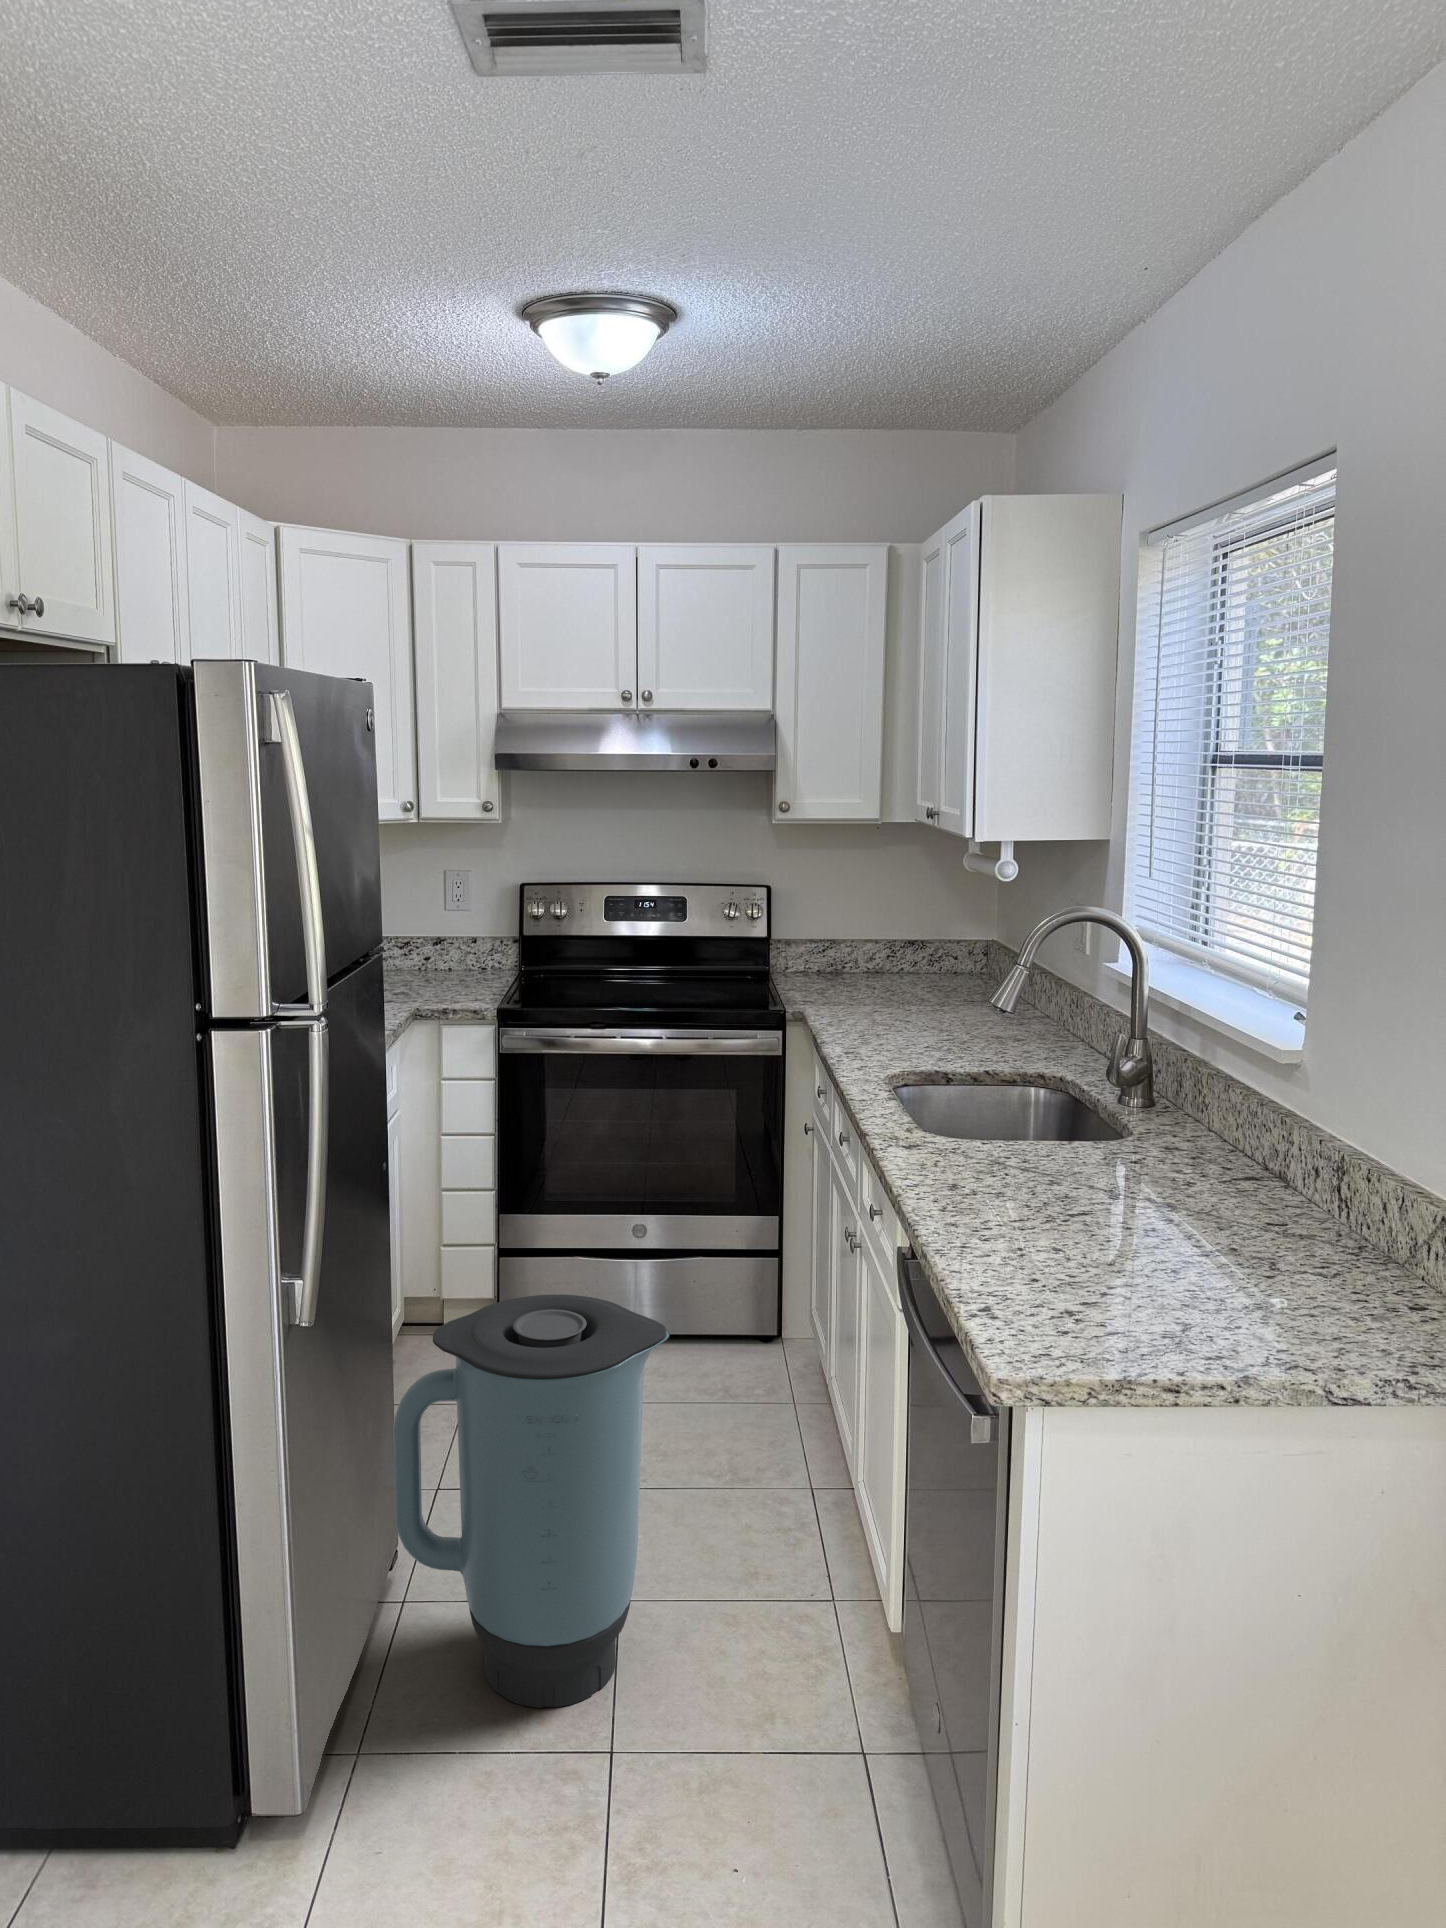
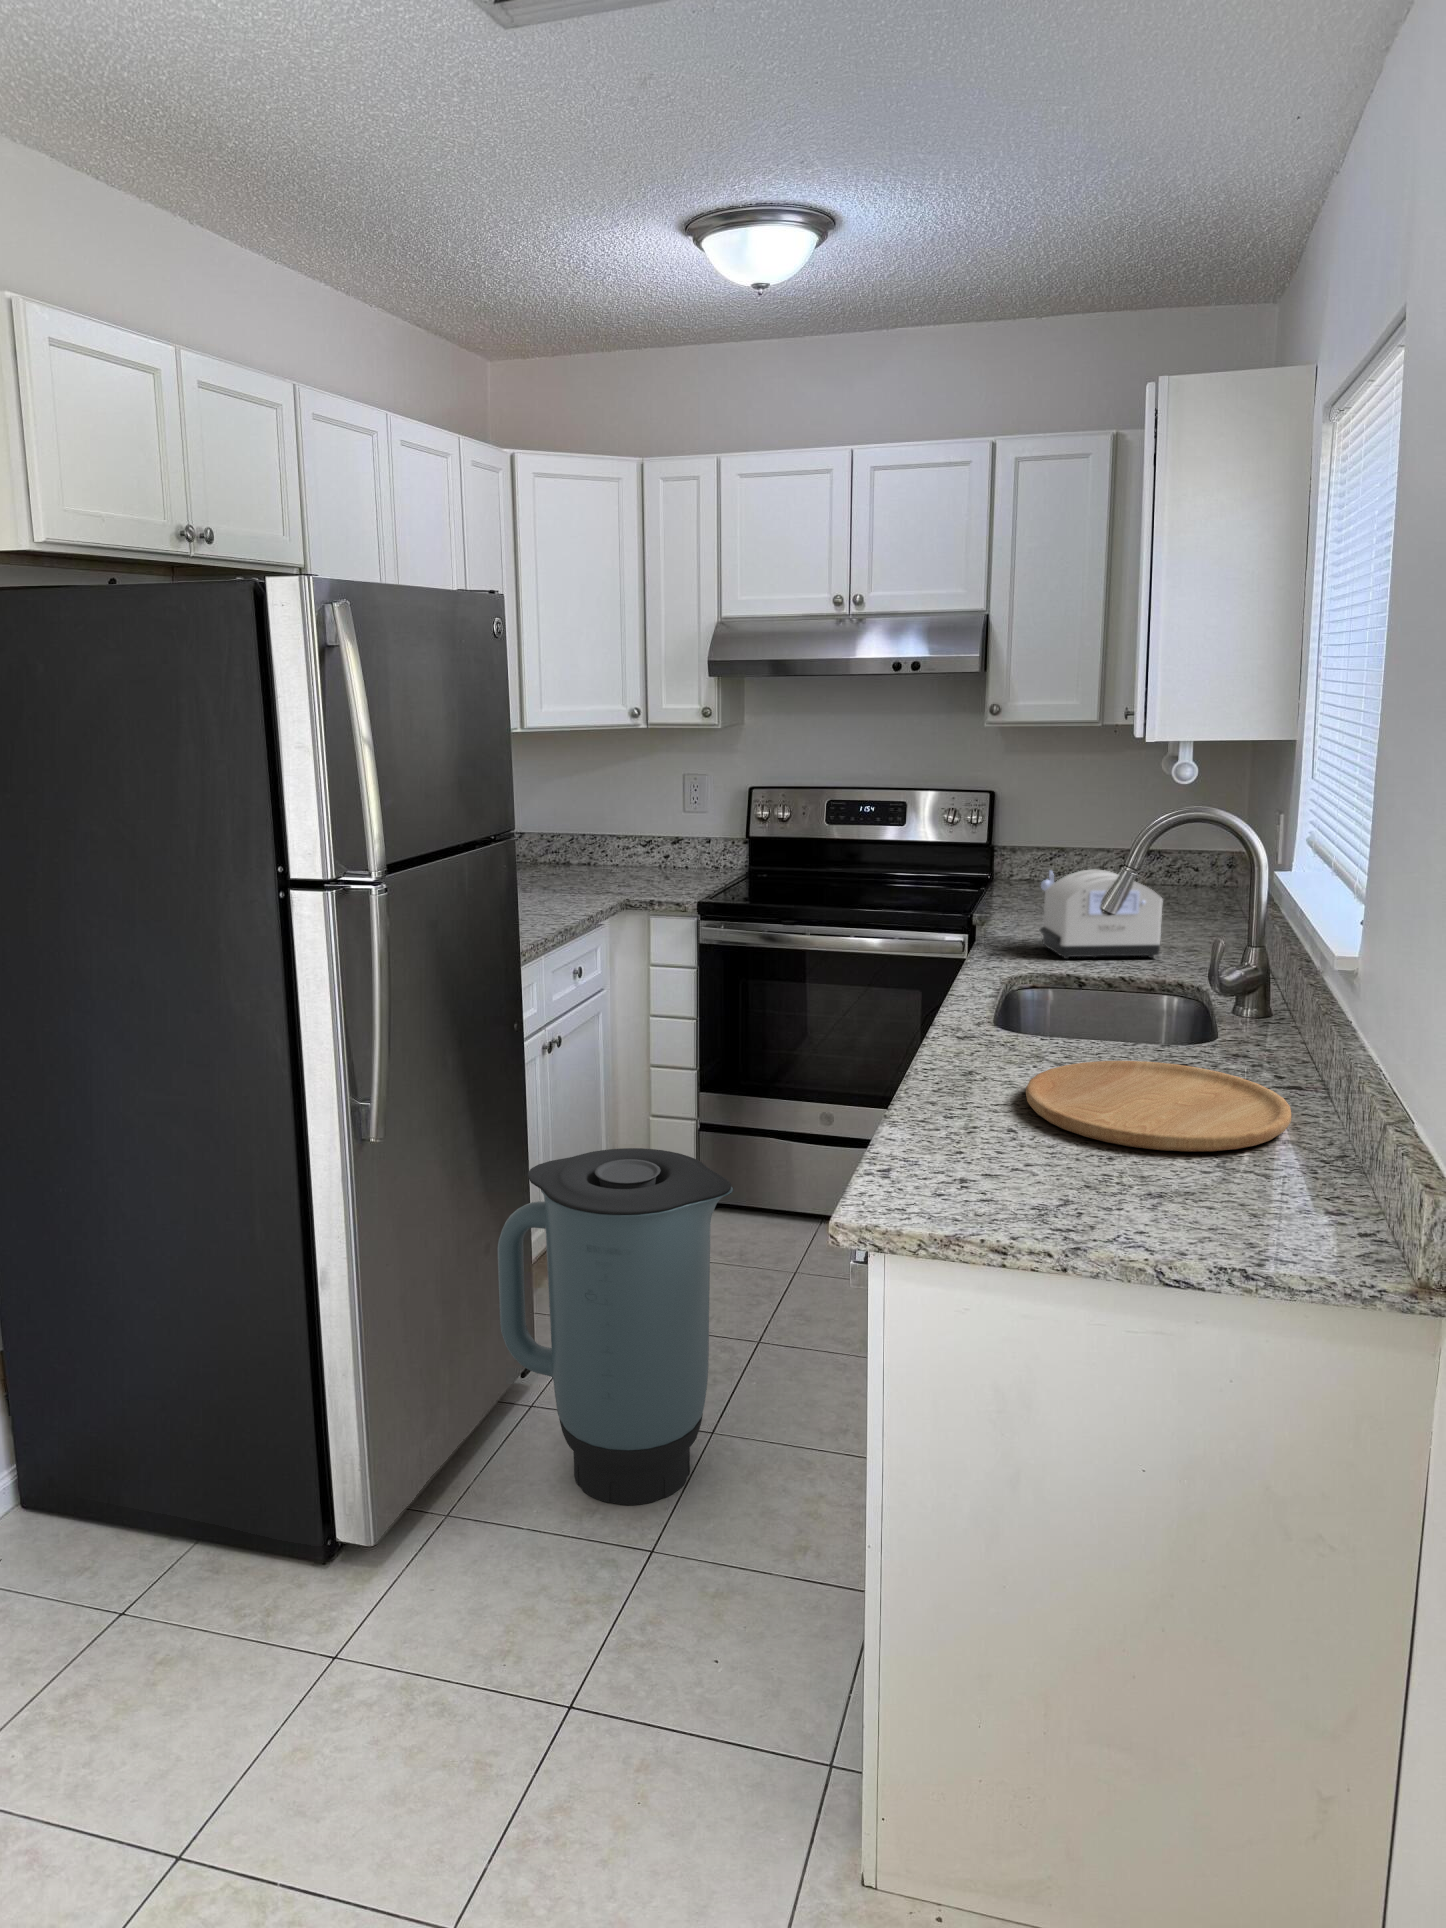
toaster: none [873,966,1002,1056] -> present [1040,870,1162,959]
cutting board: none [1035,1164,1297,1257] -> present [1026,1061,1291,1151]

